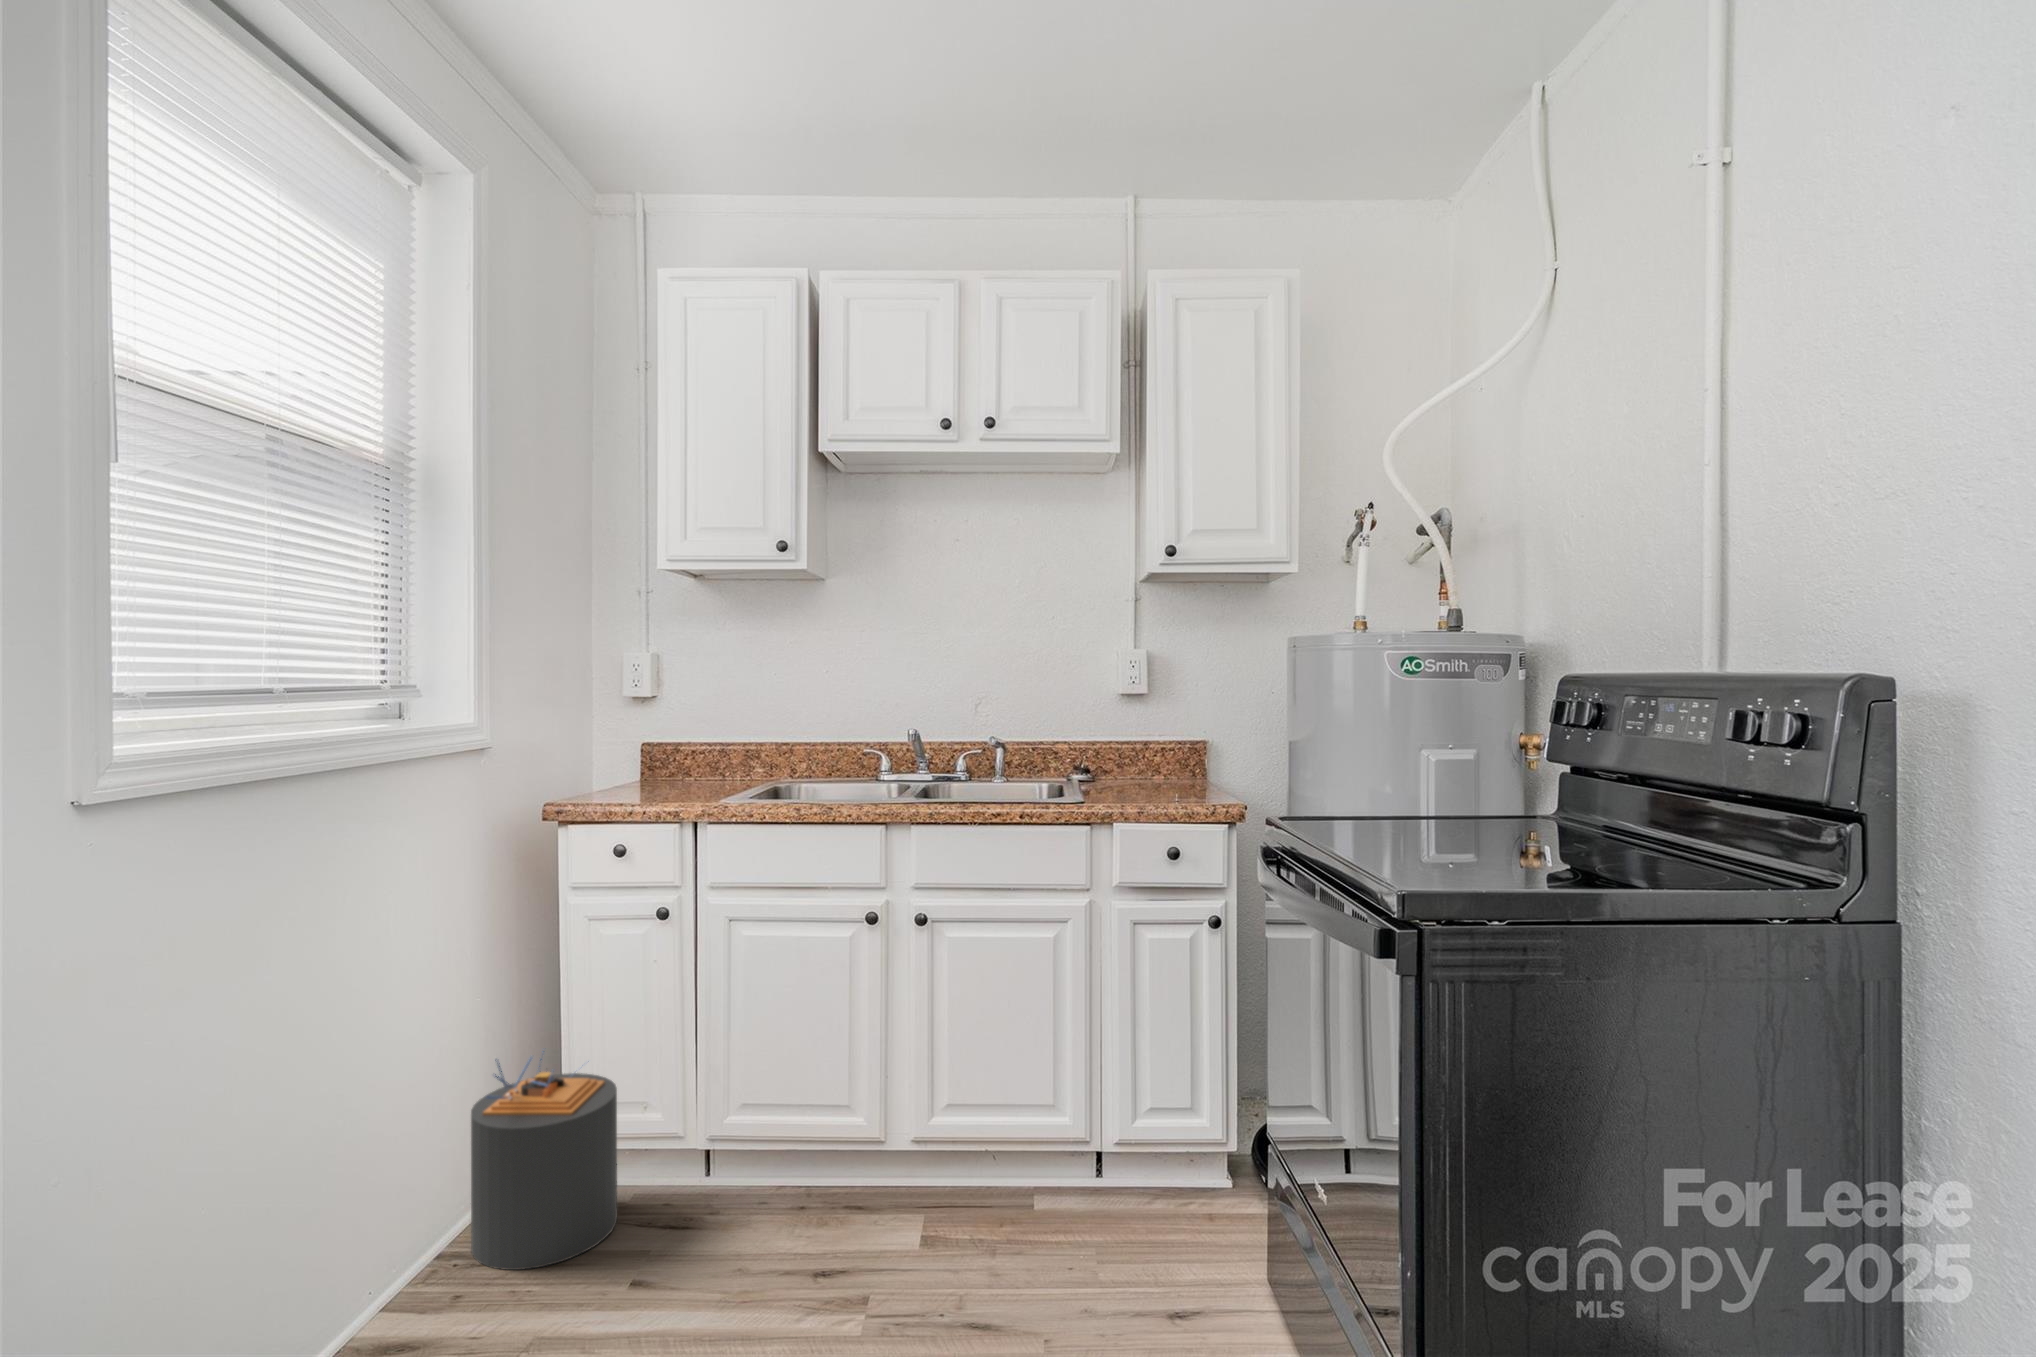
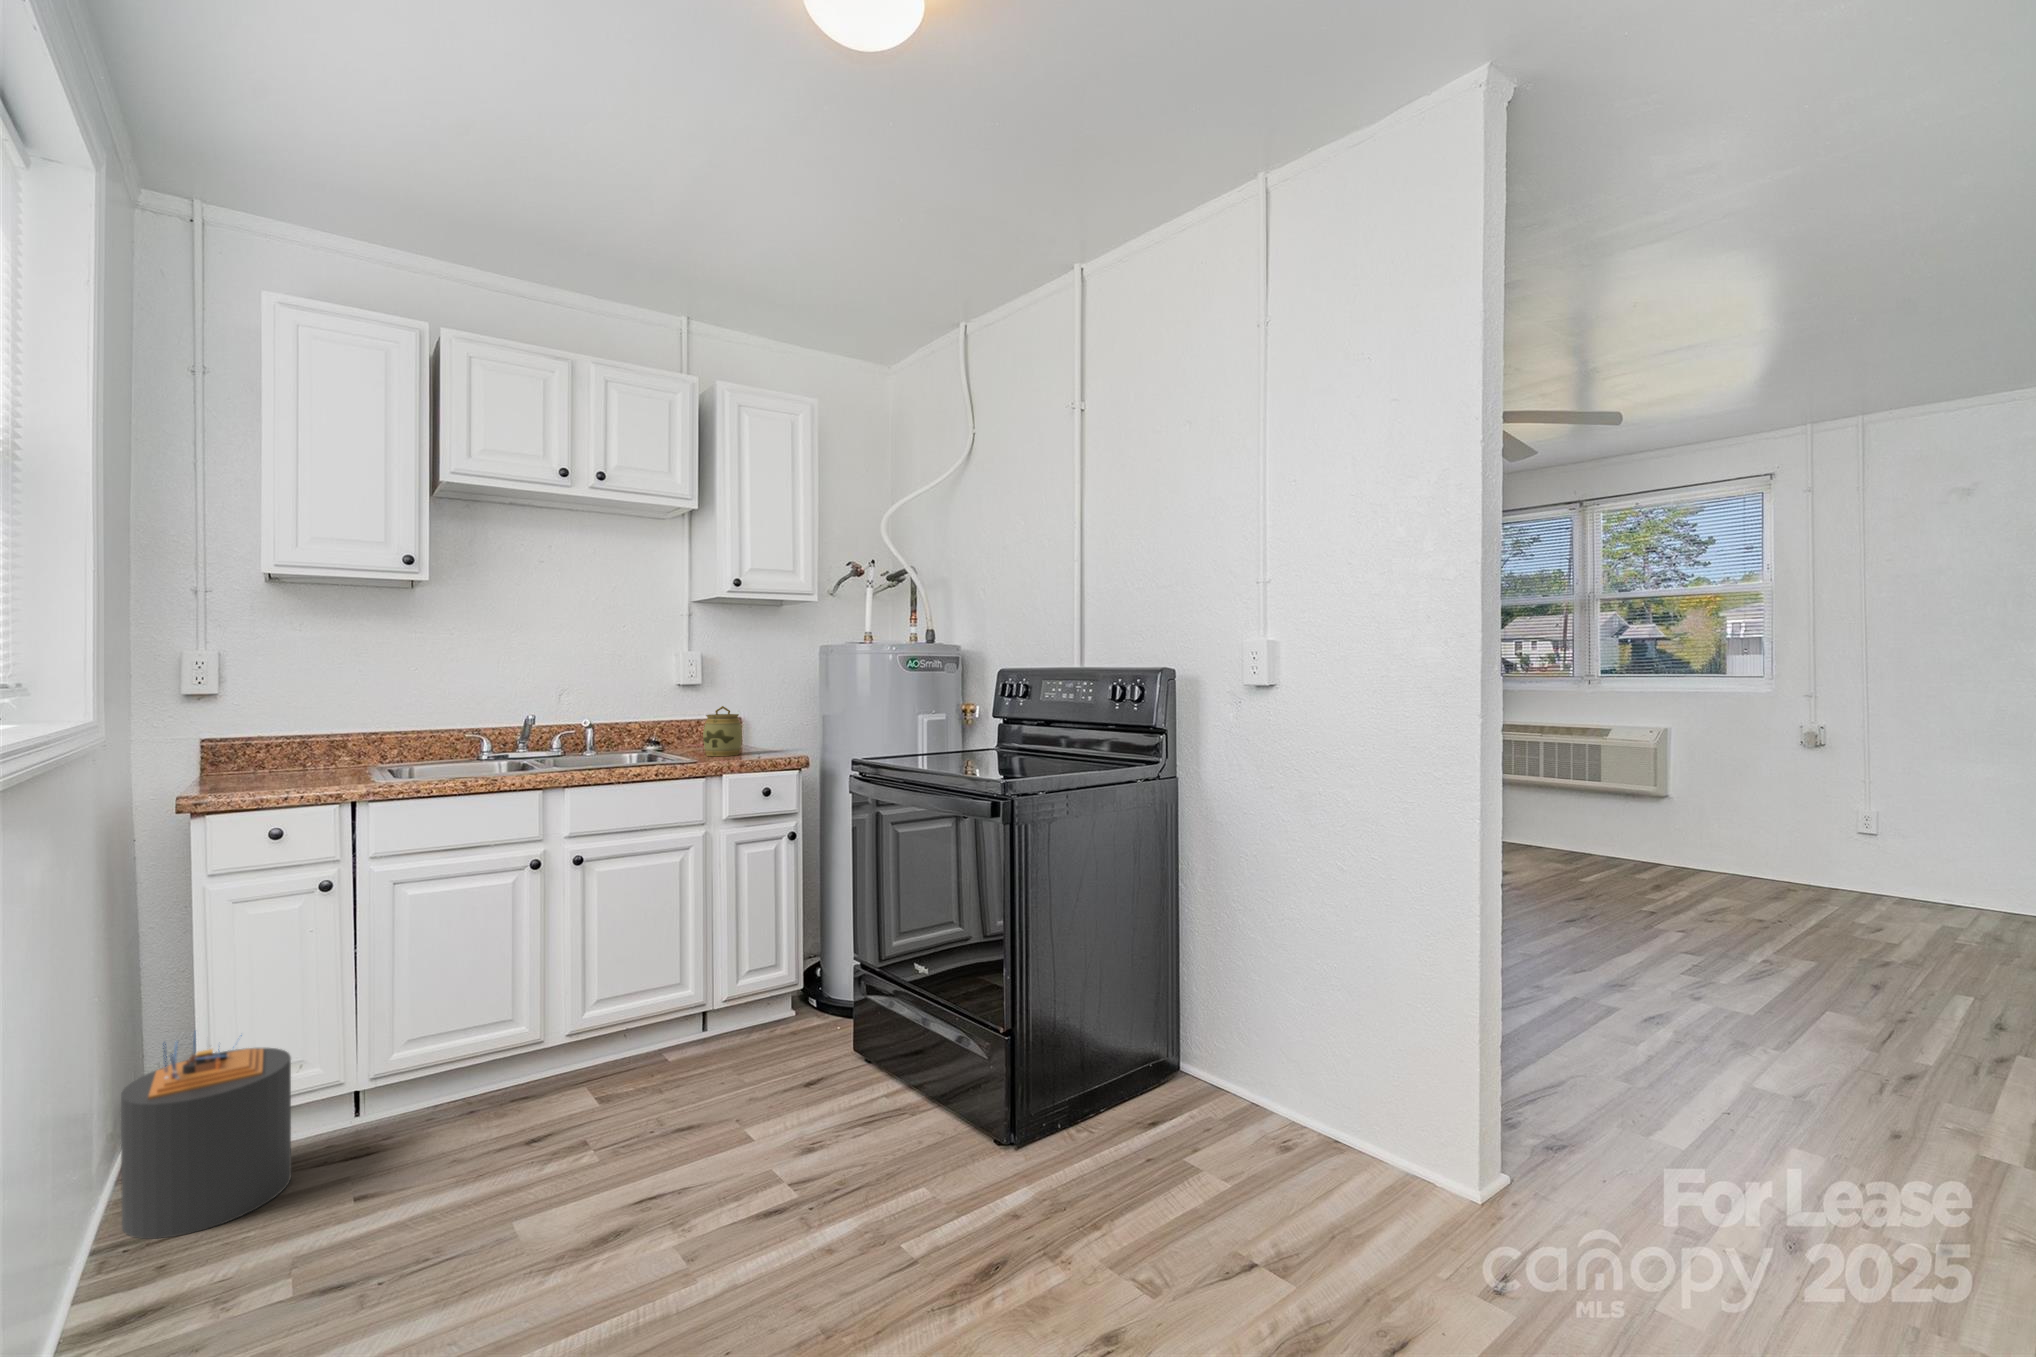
jar: none [1138,722,1192,792] -> present [703,706,742,756]

